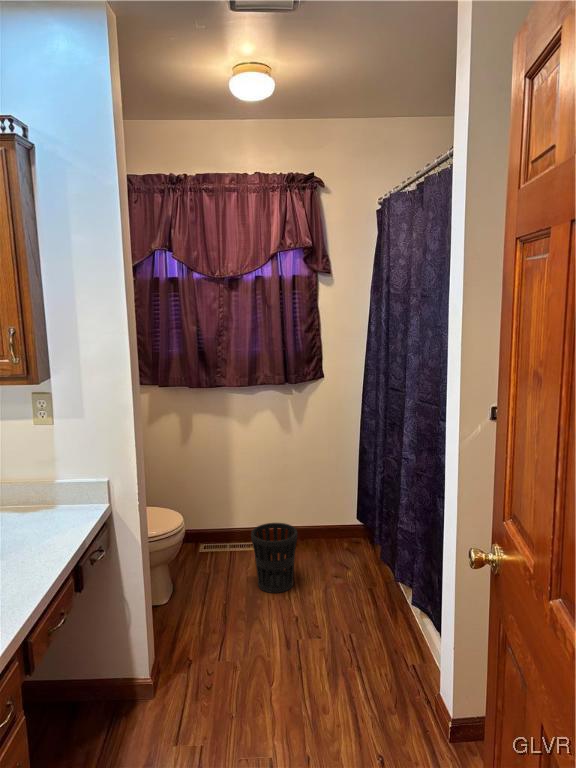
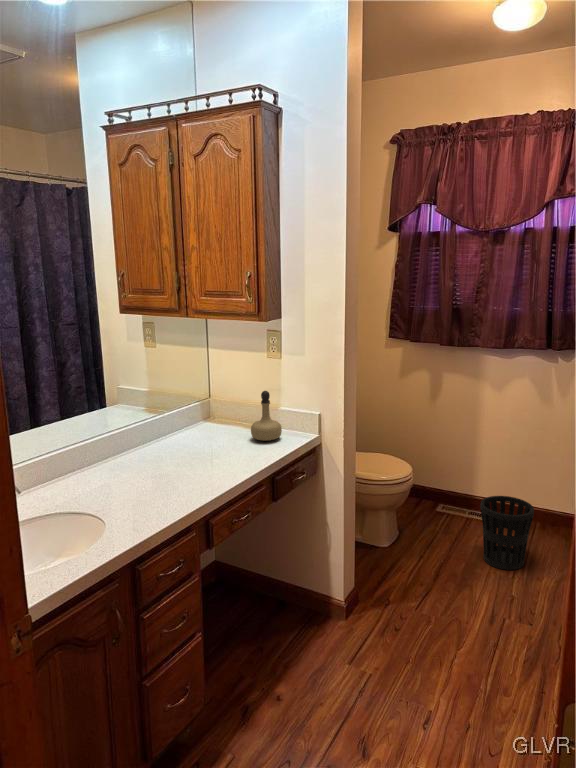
perfume bottle: none [28,465,67,525] -> present [251,391,282,441]

